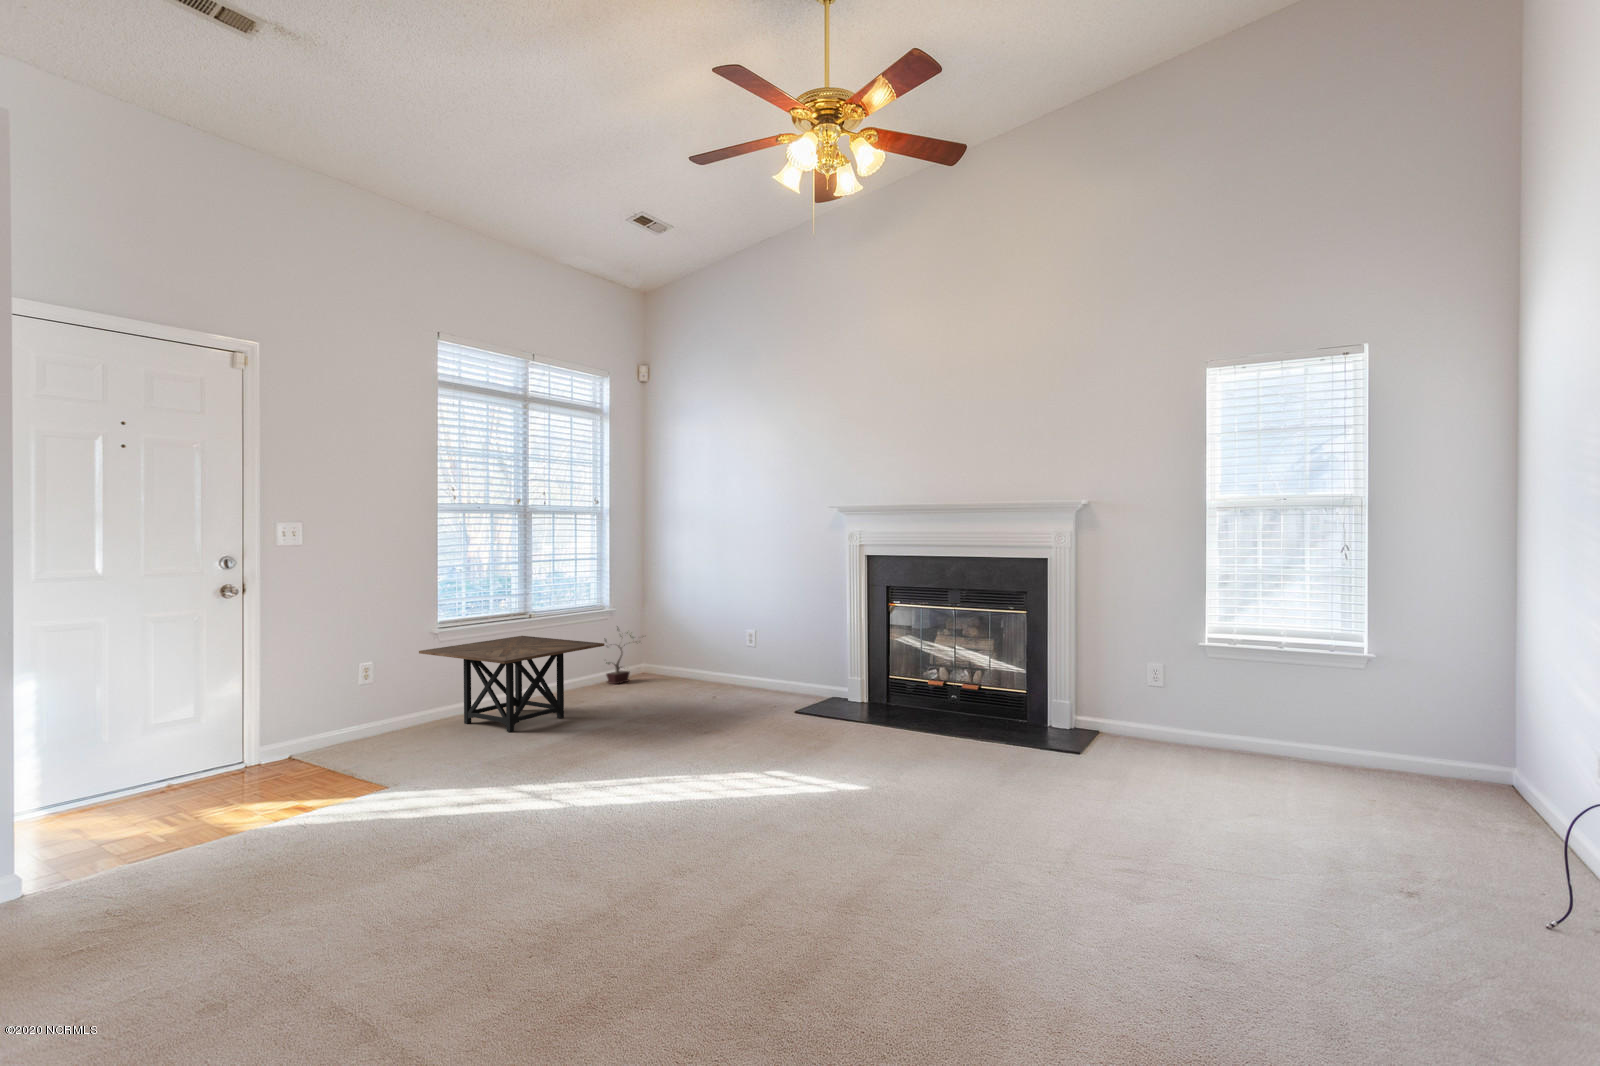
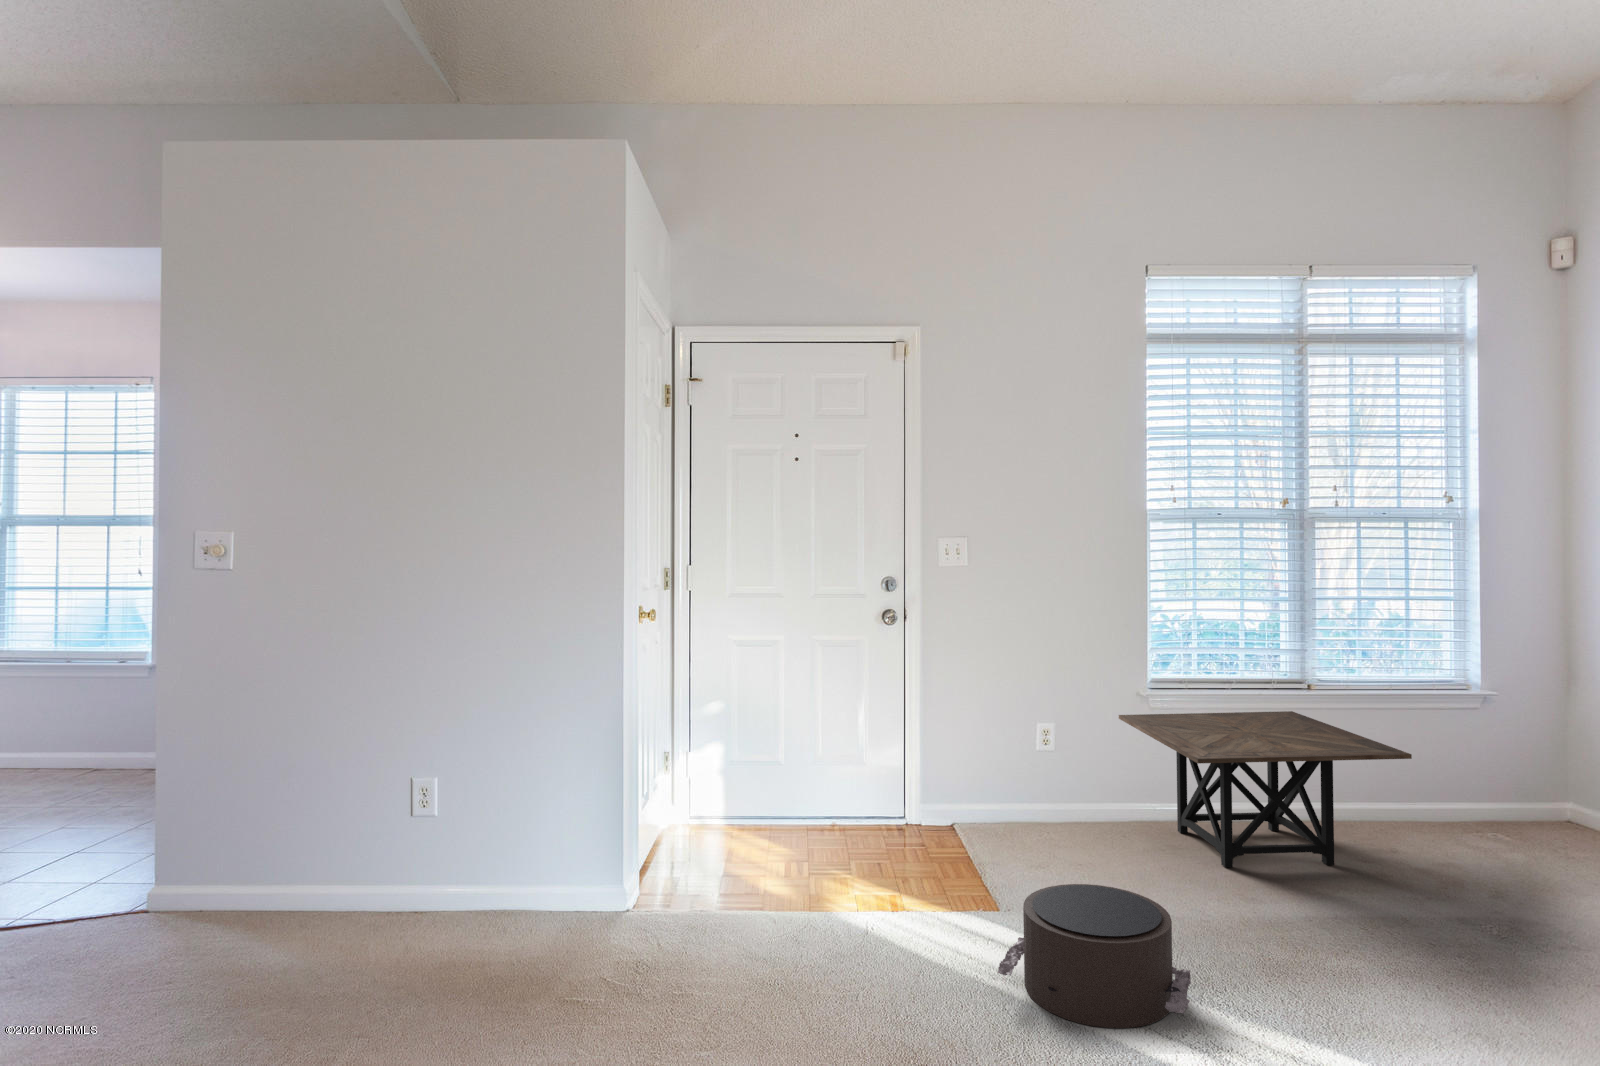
potted plant: present [605,629,631,684] -> none [1462,714,1565,819]
pouf: none [436,736,560,812] -> present [997,884,1191,1028]

